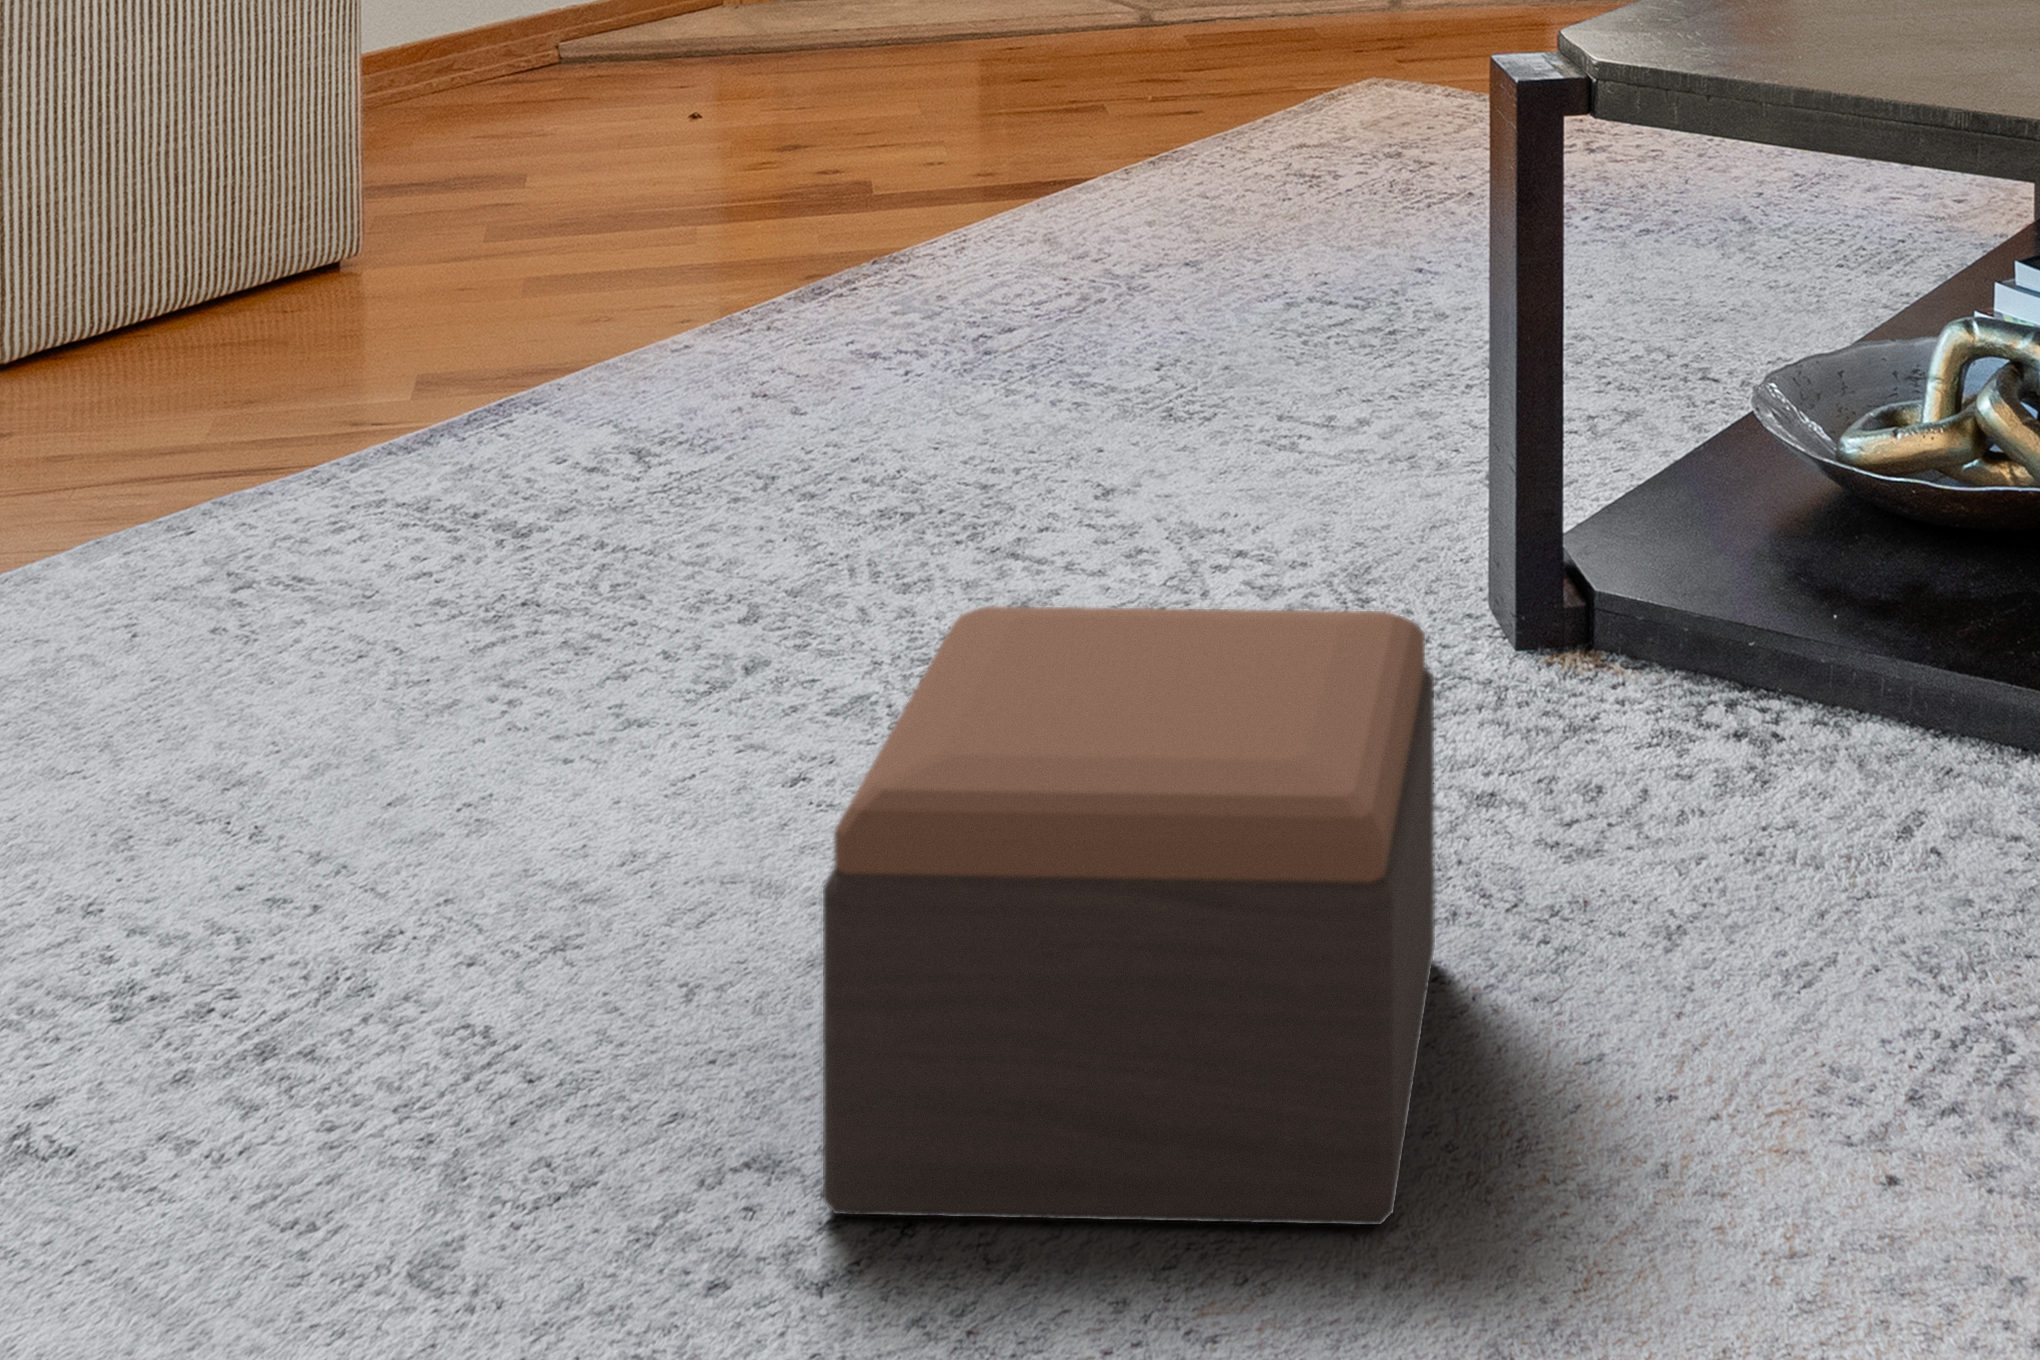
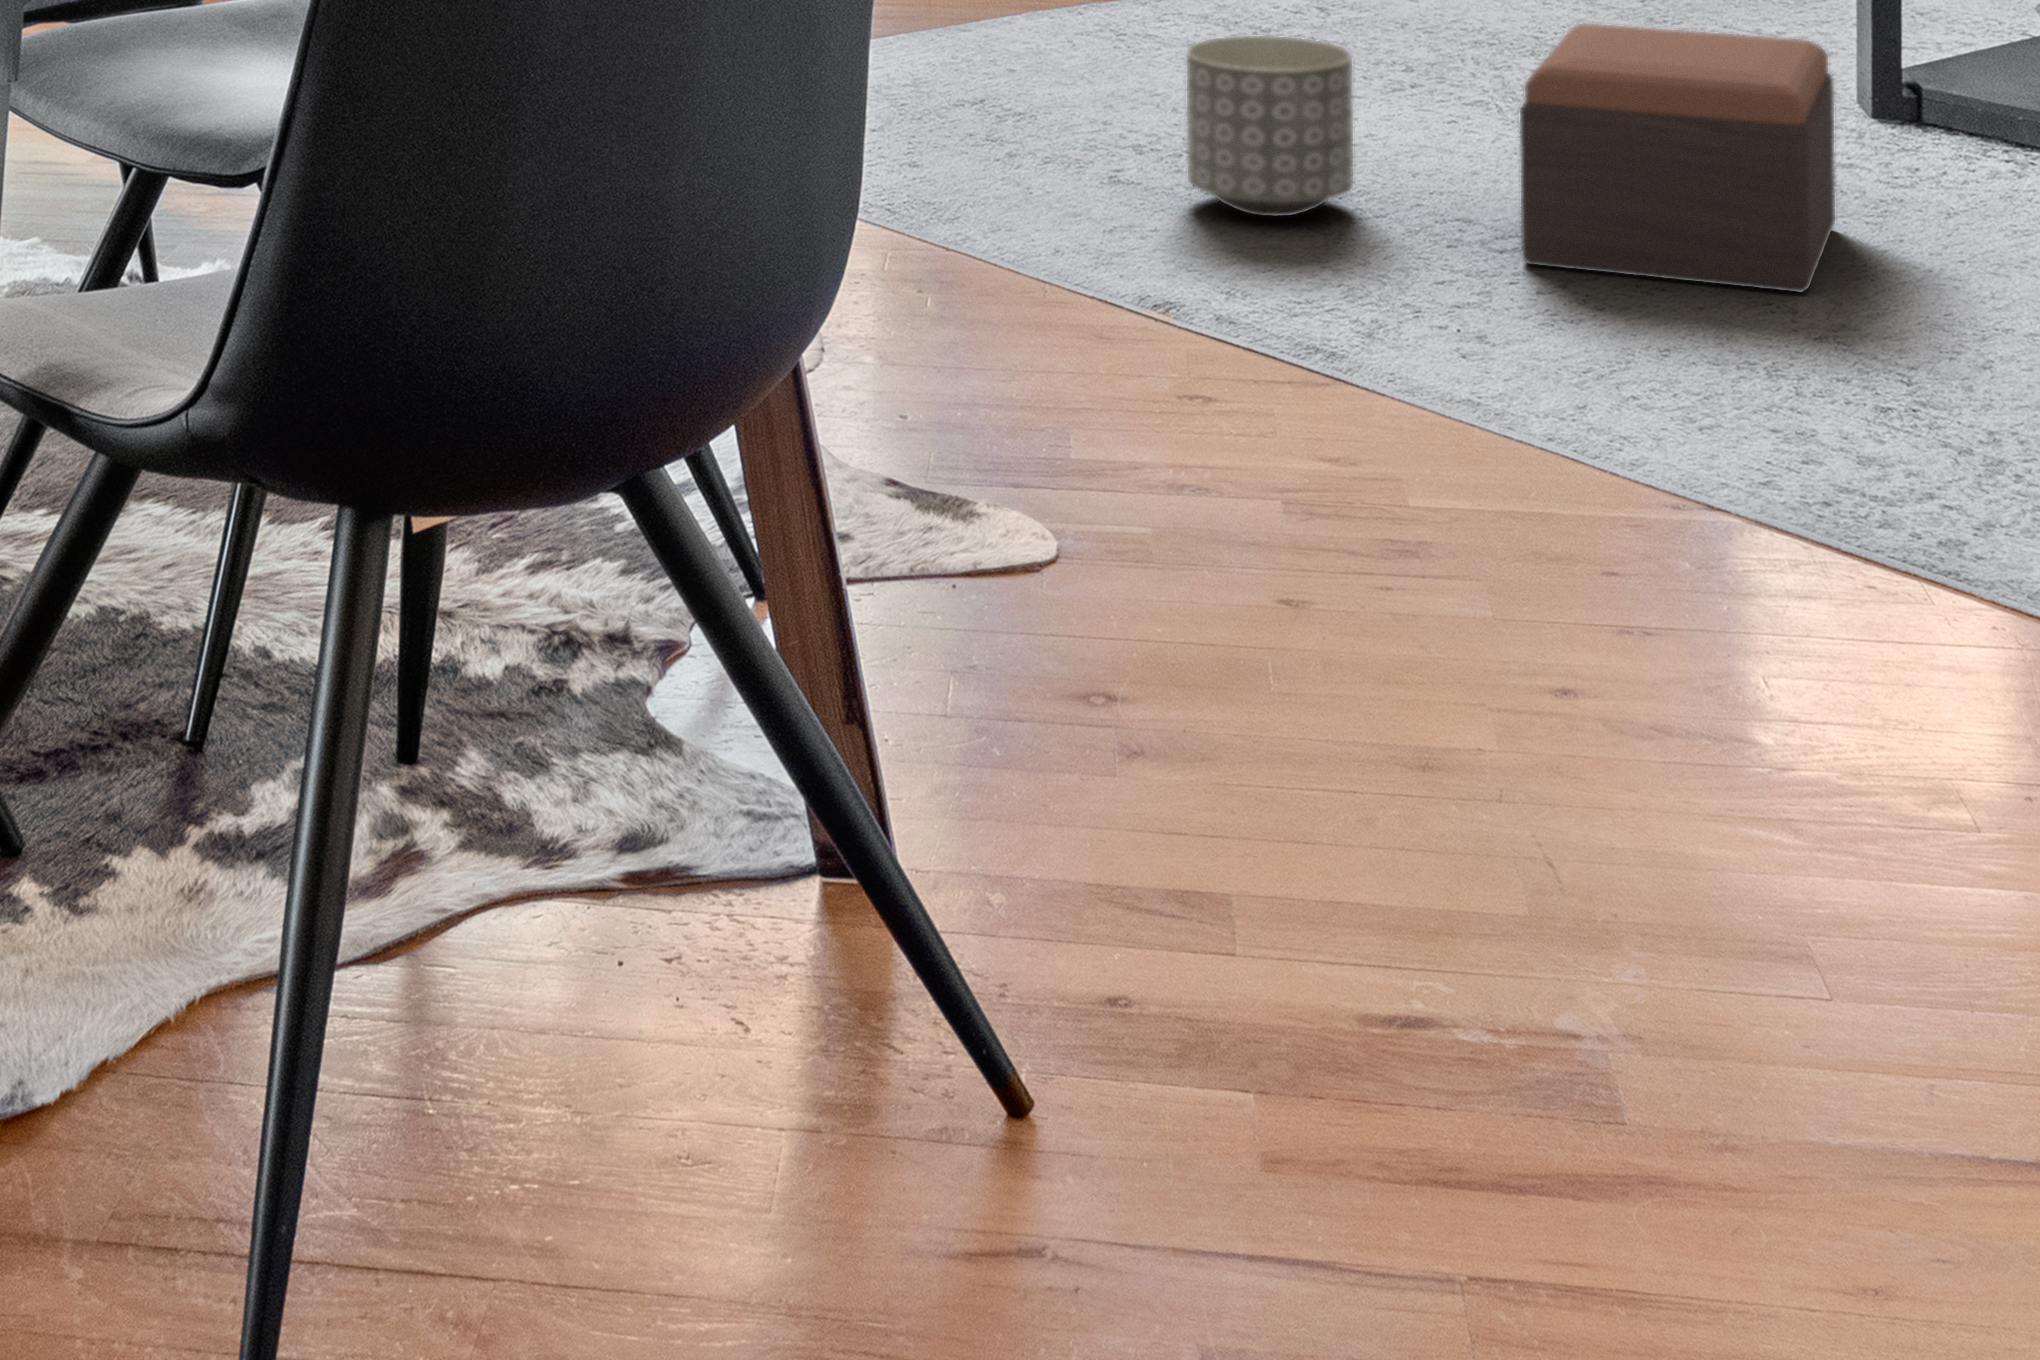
planter: none [155,688,514,1115] -> present [1187,36,1353,216]

